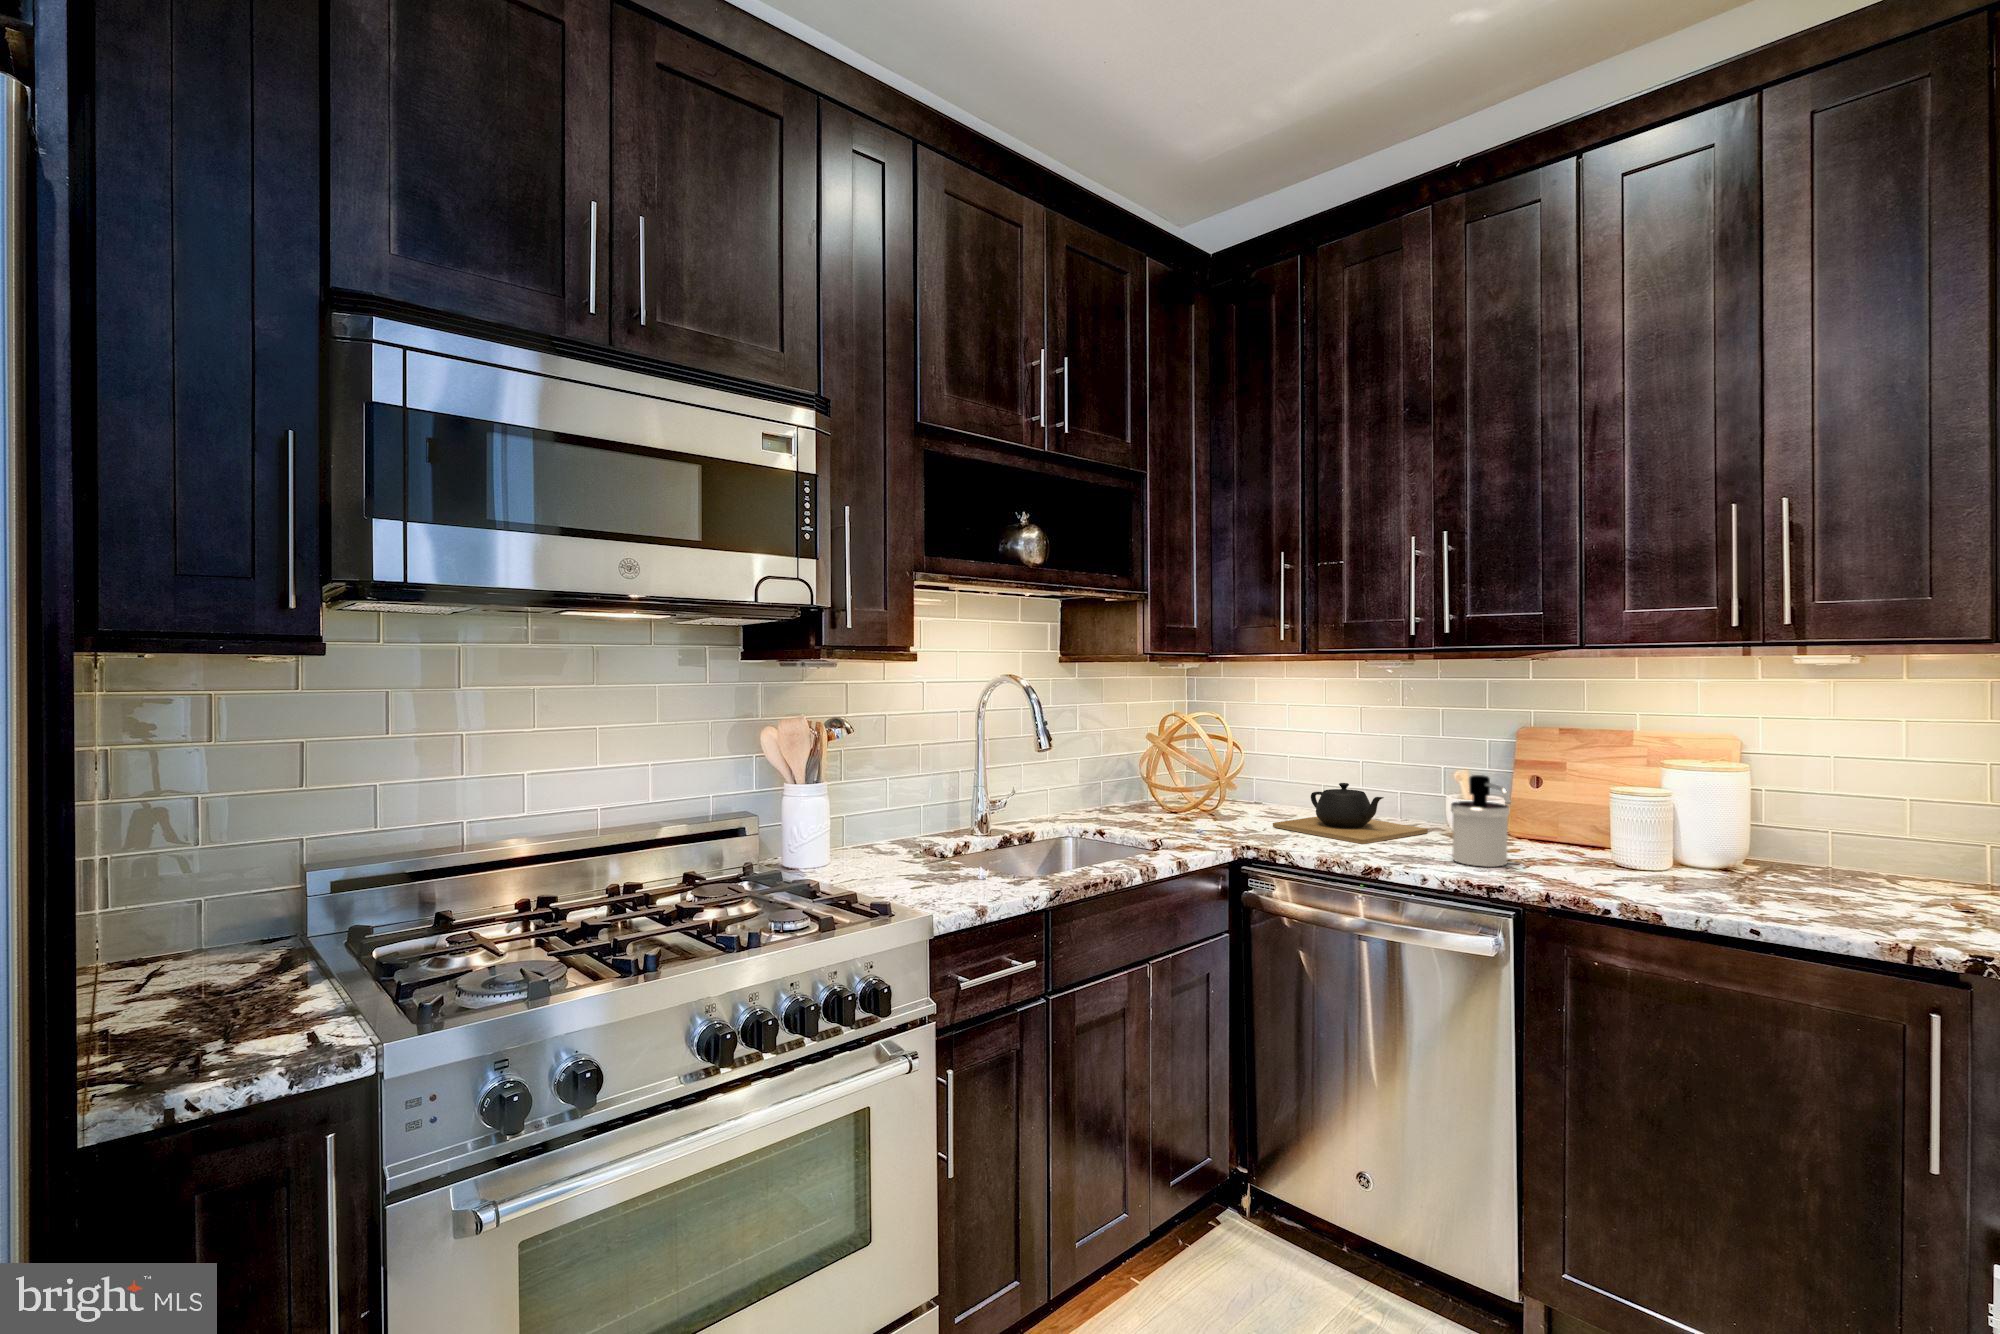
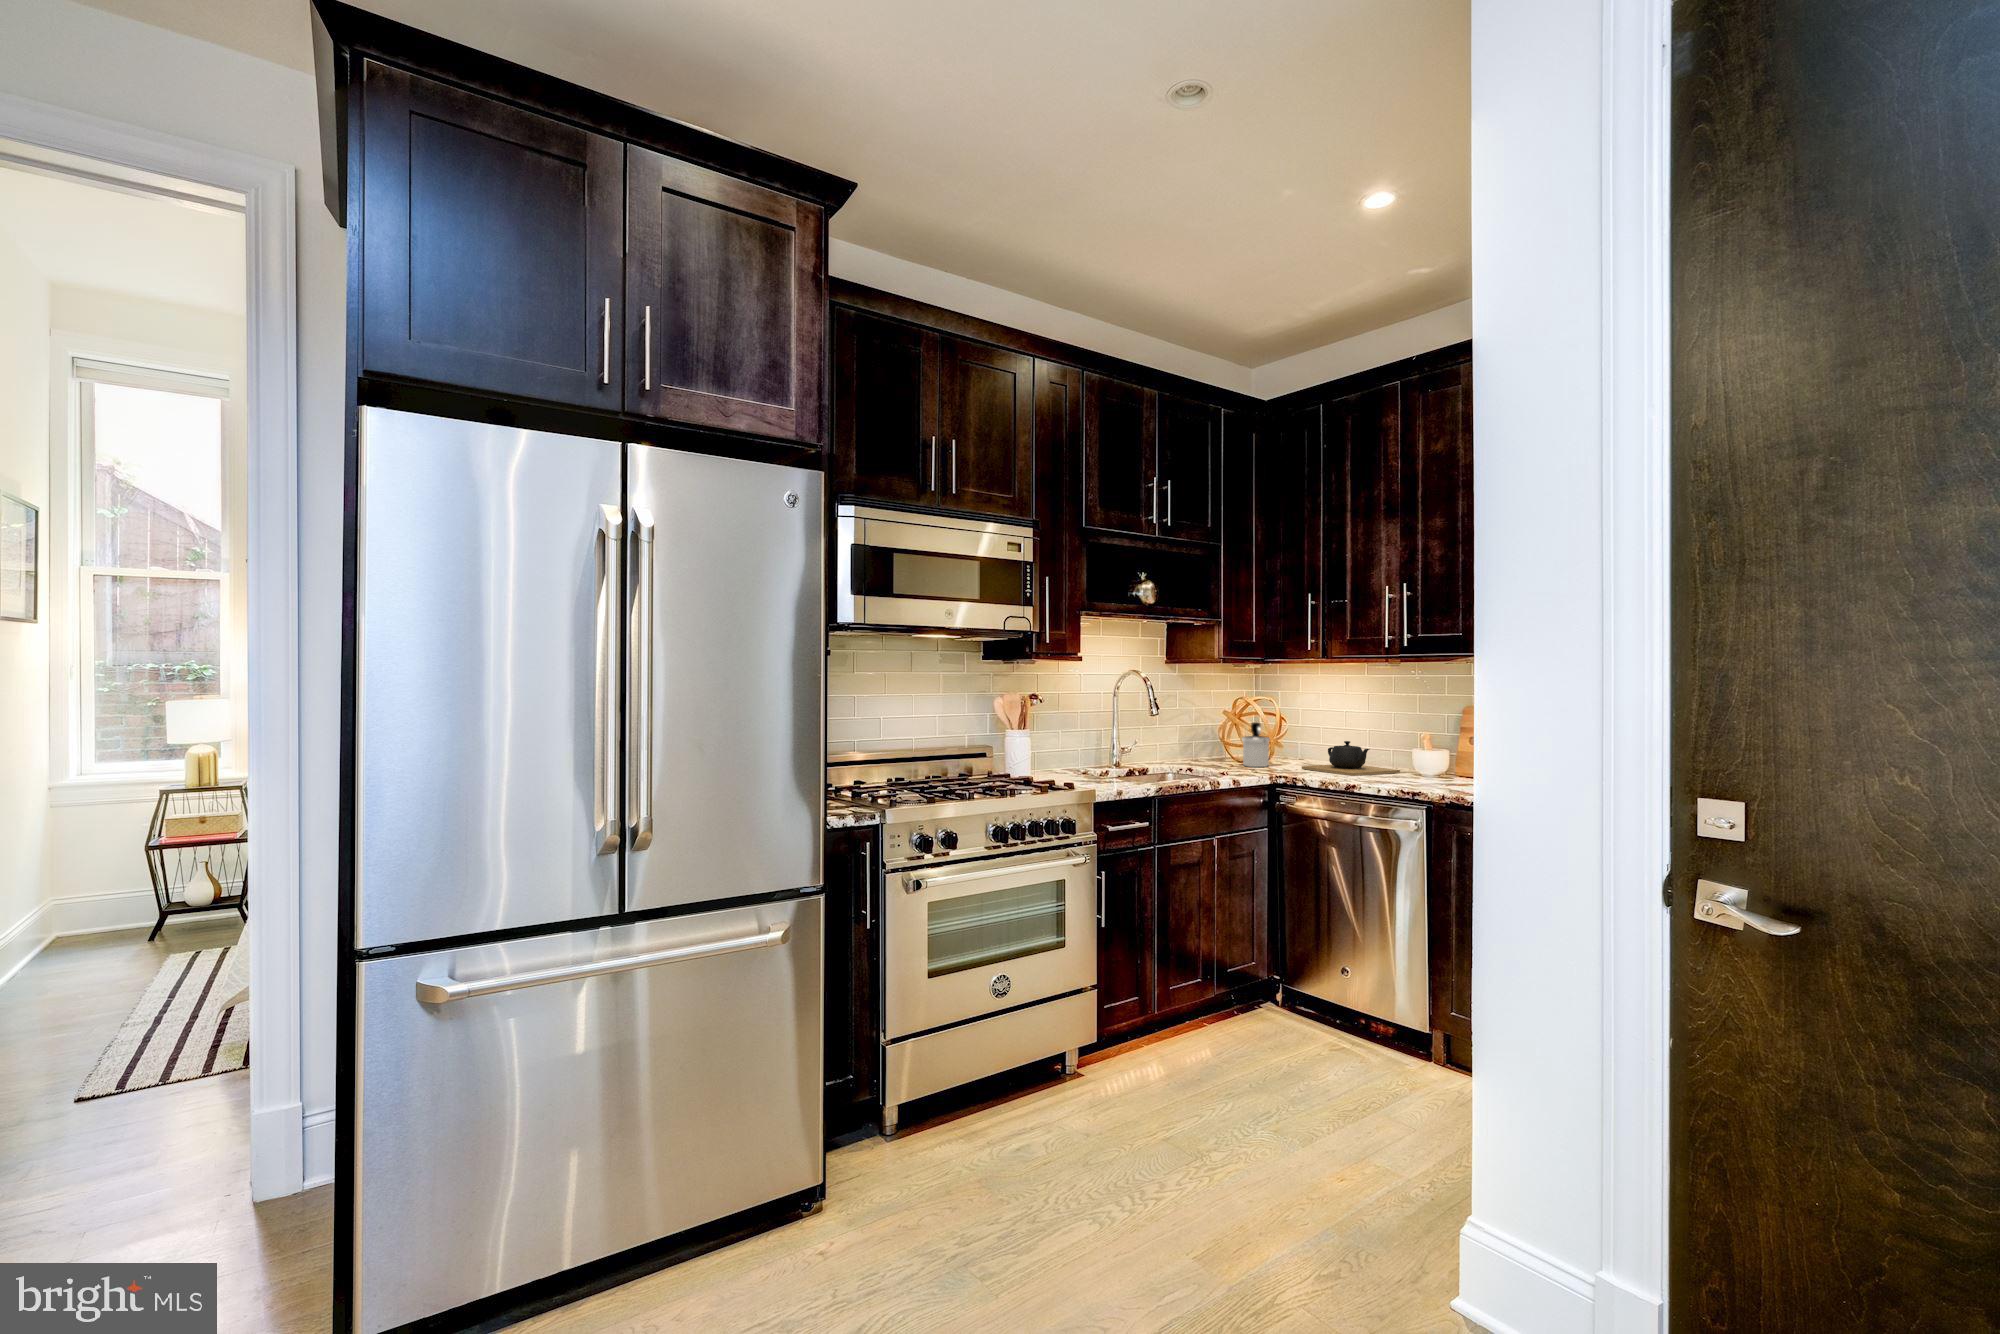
soap dispenser: present [1450,775,1510,867] -> present [1242,722,1269,767]

